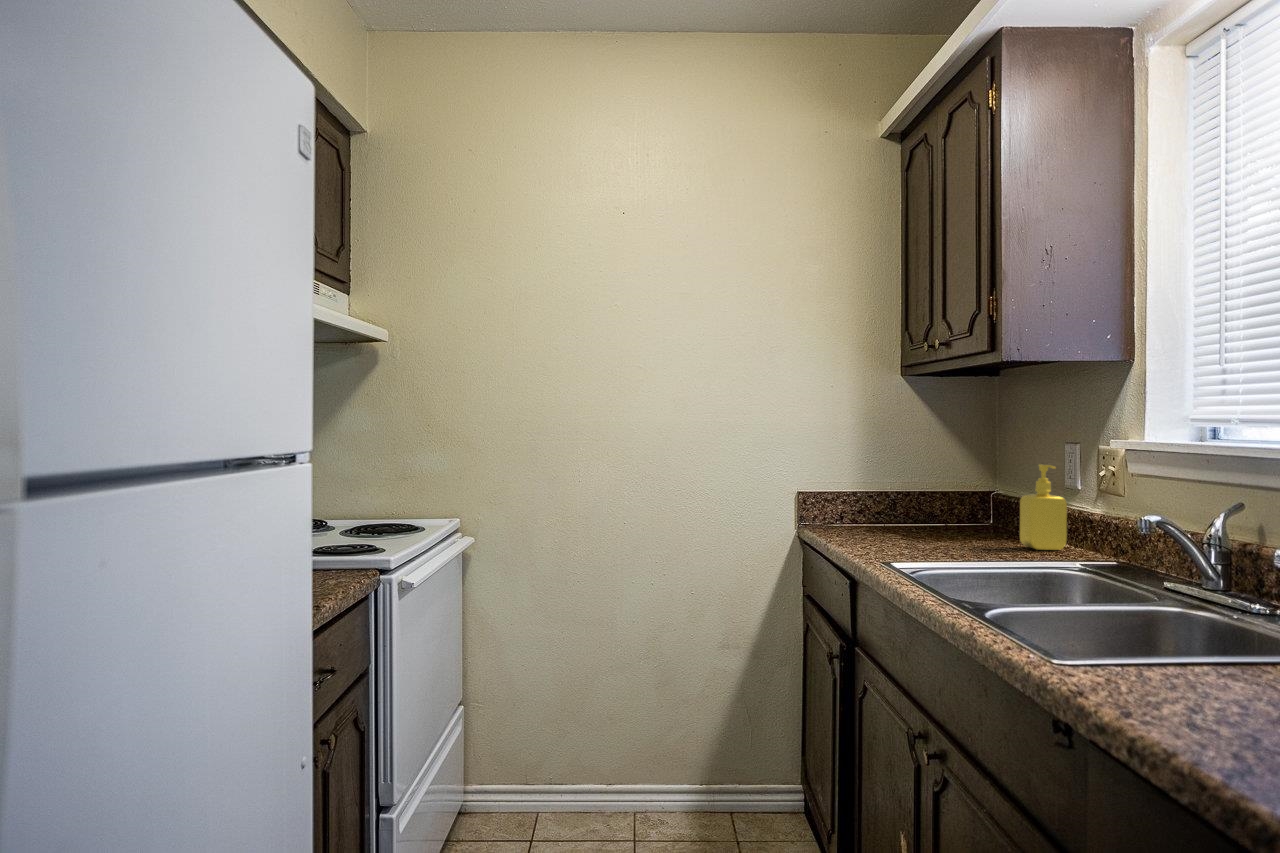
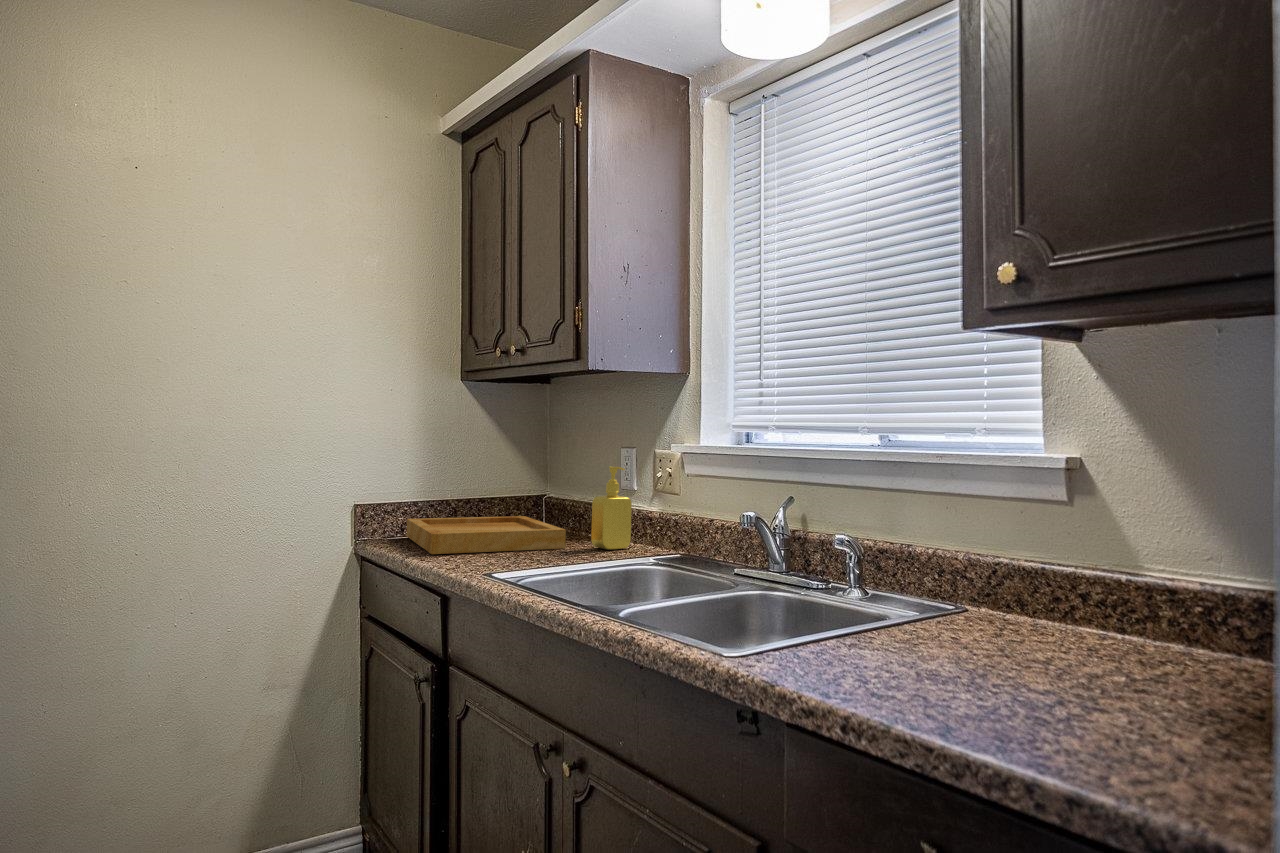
tray: none [849,508,991,545] -> present [407,516,566,554]

